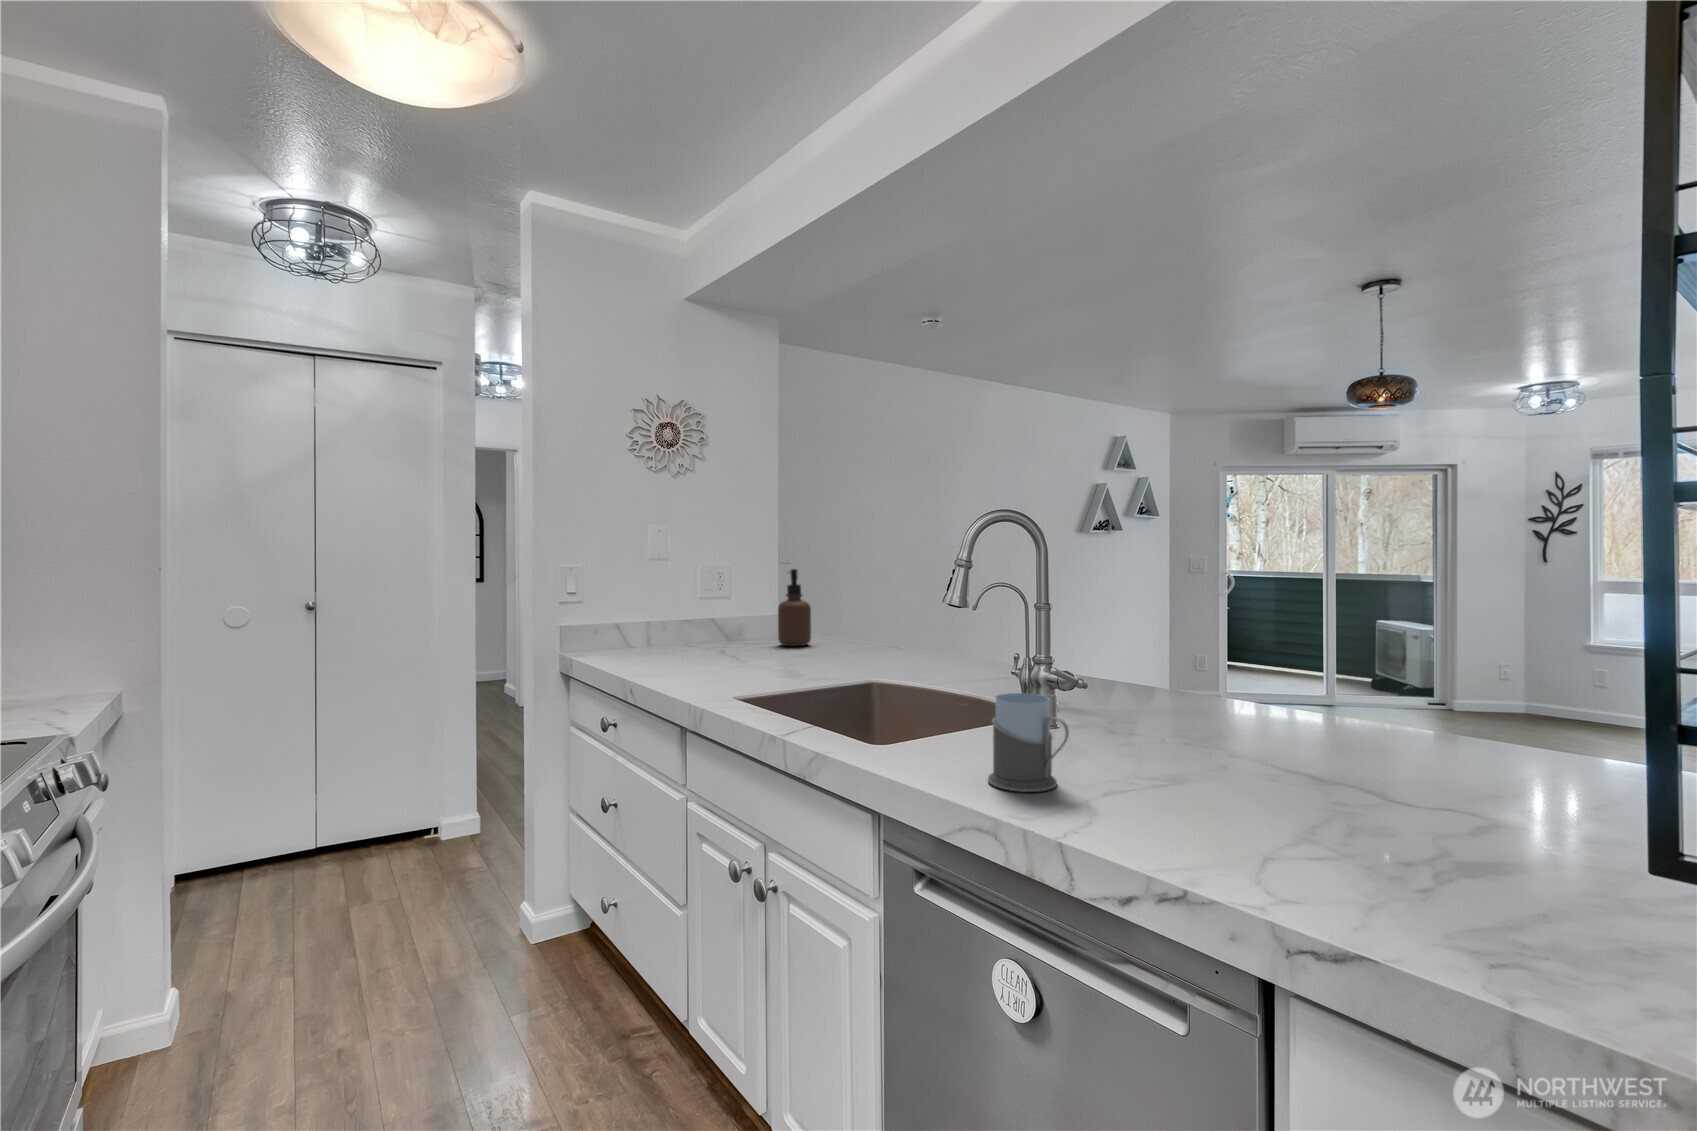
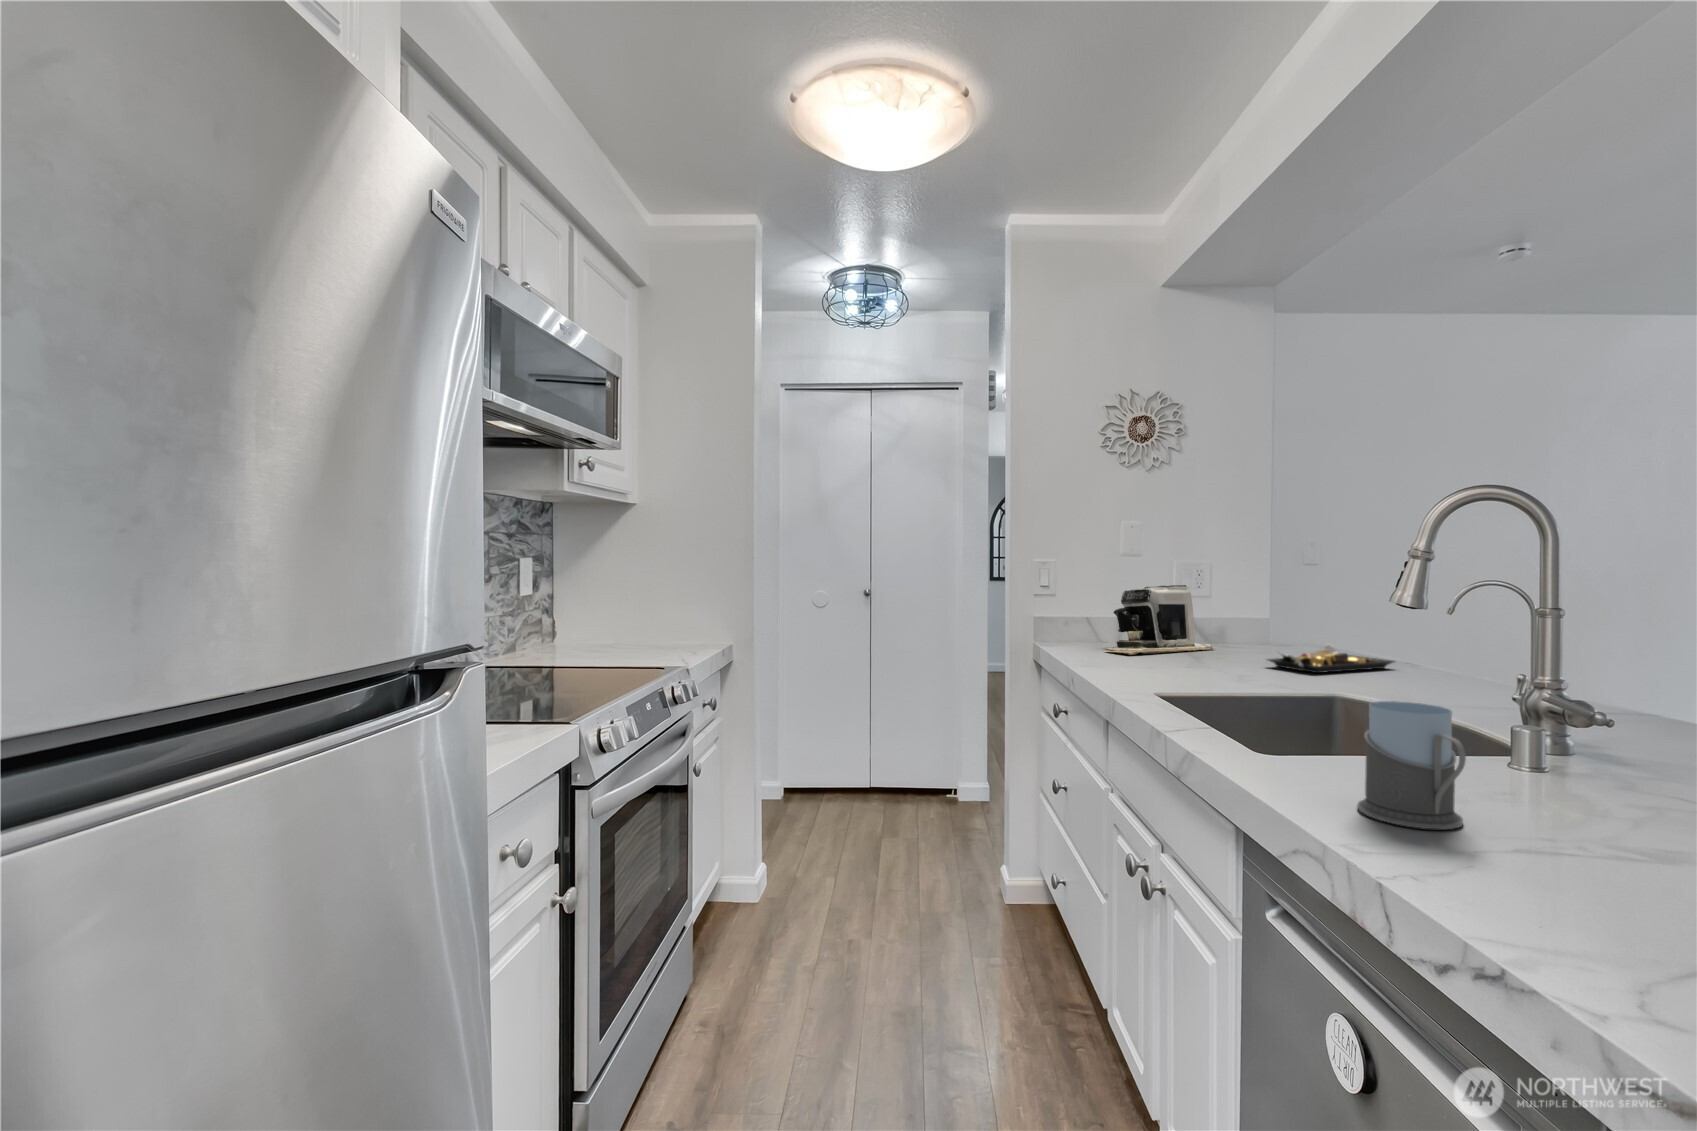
soap dispenser: present [778,569,811,646] -> none [1262,564,1304,652]
coffee maker: none [645,590,743,662] -> present [1107,585,1216,655]
plate: none [798,638,888,665] -> present [1268,644,1394,673]

